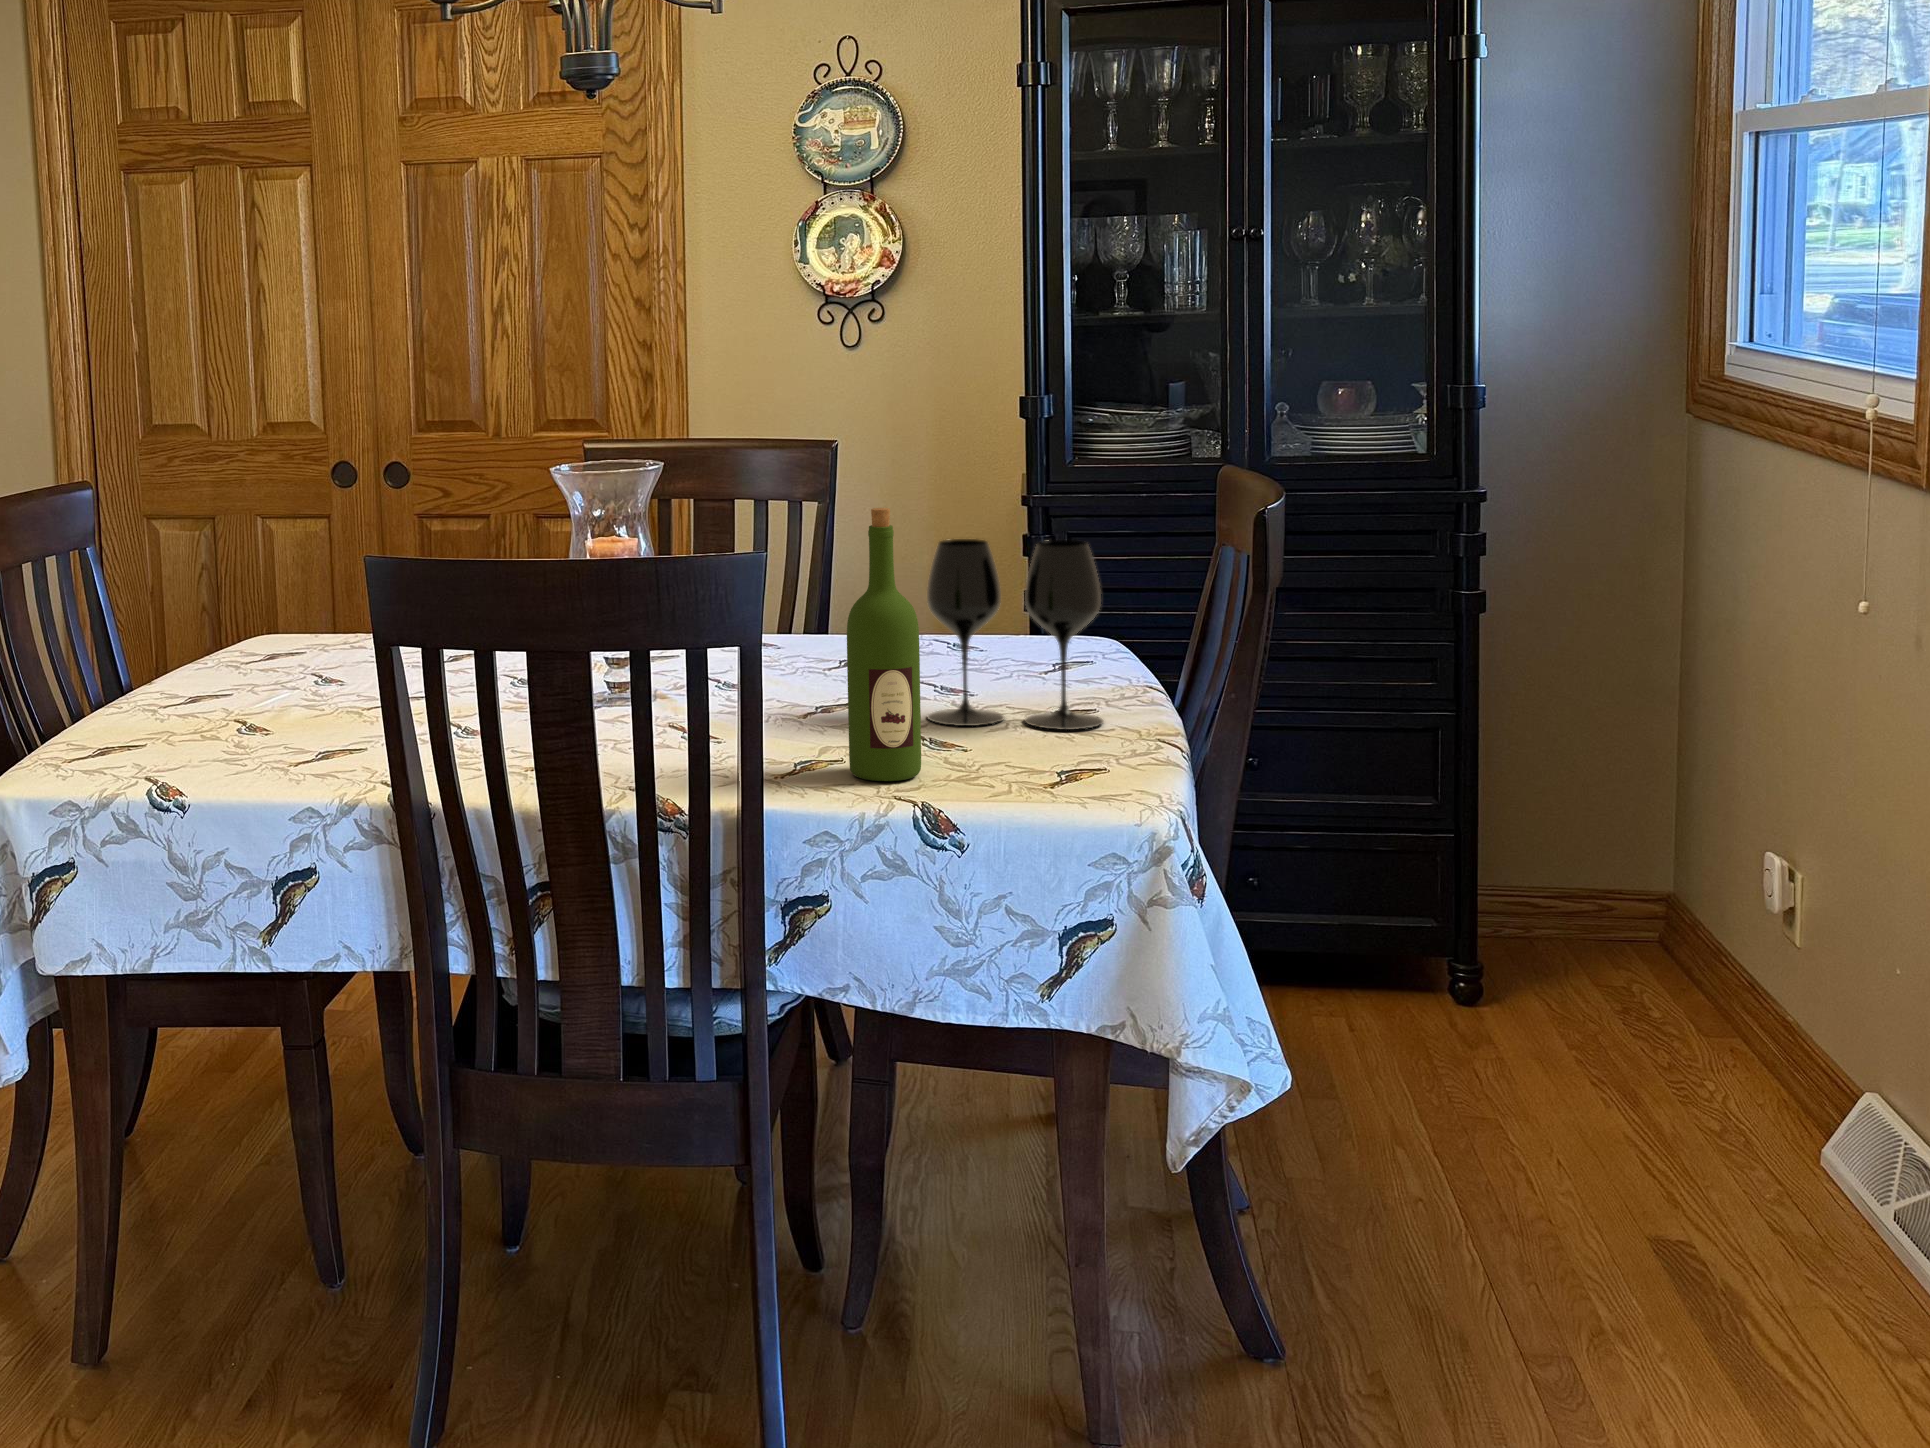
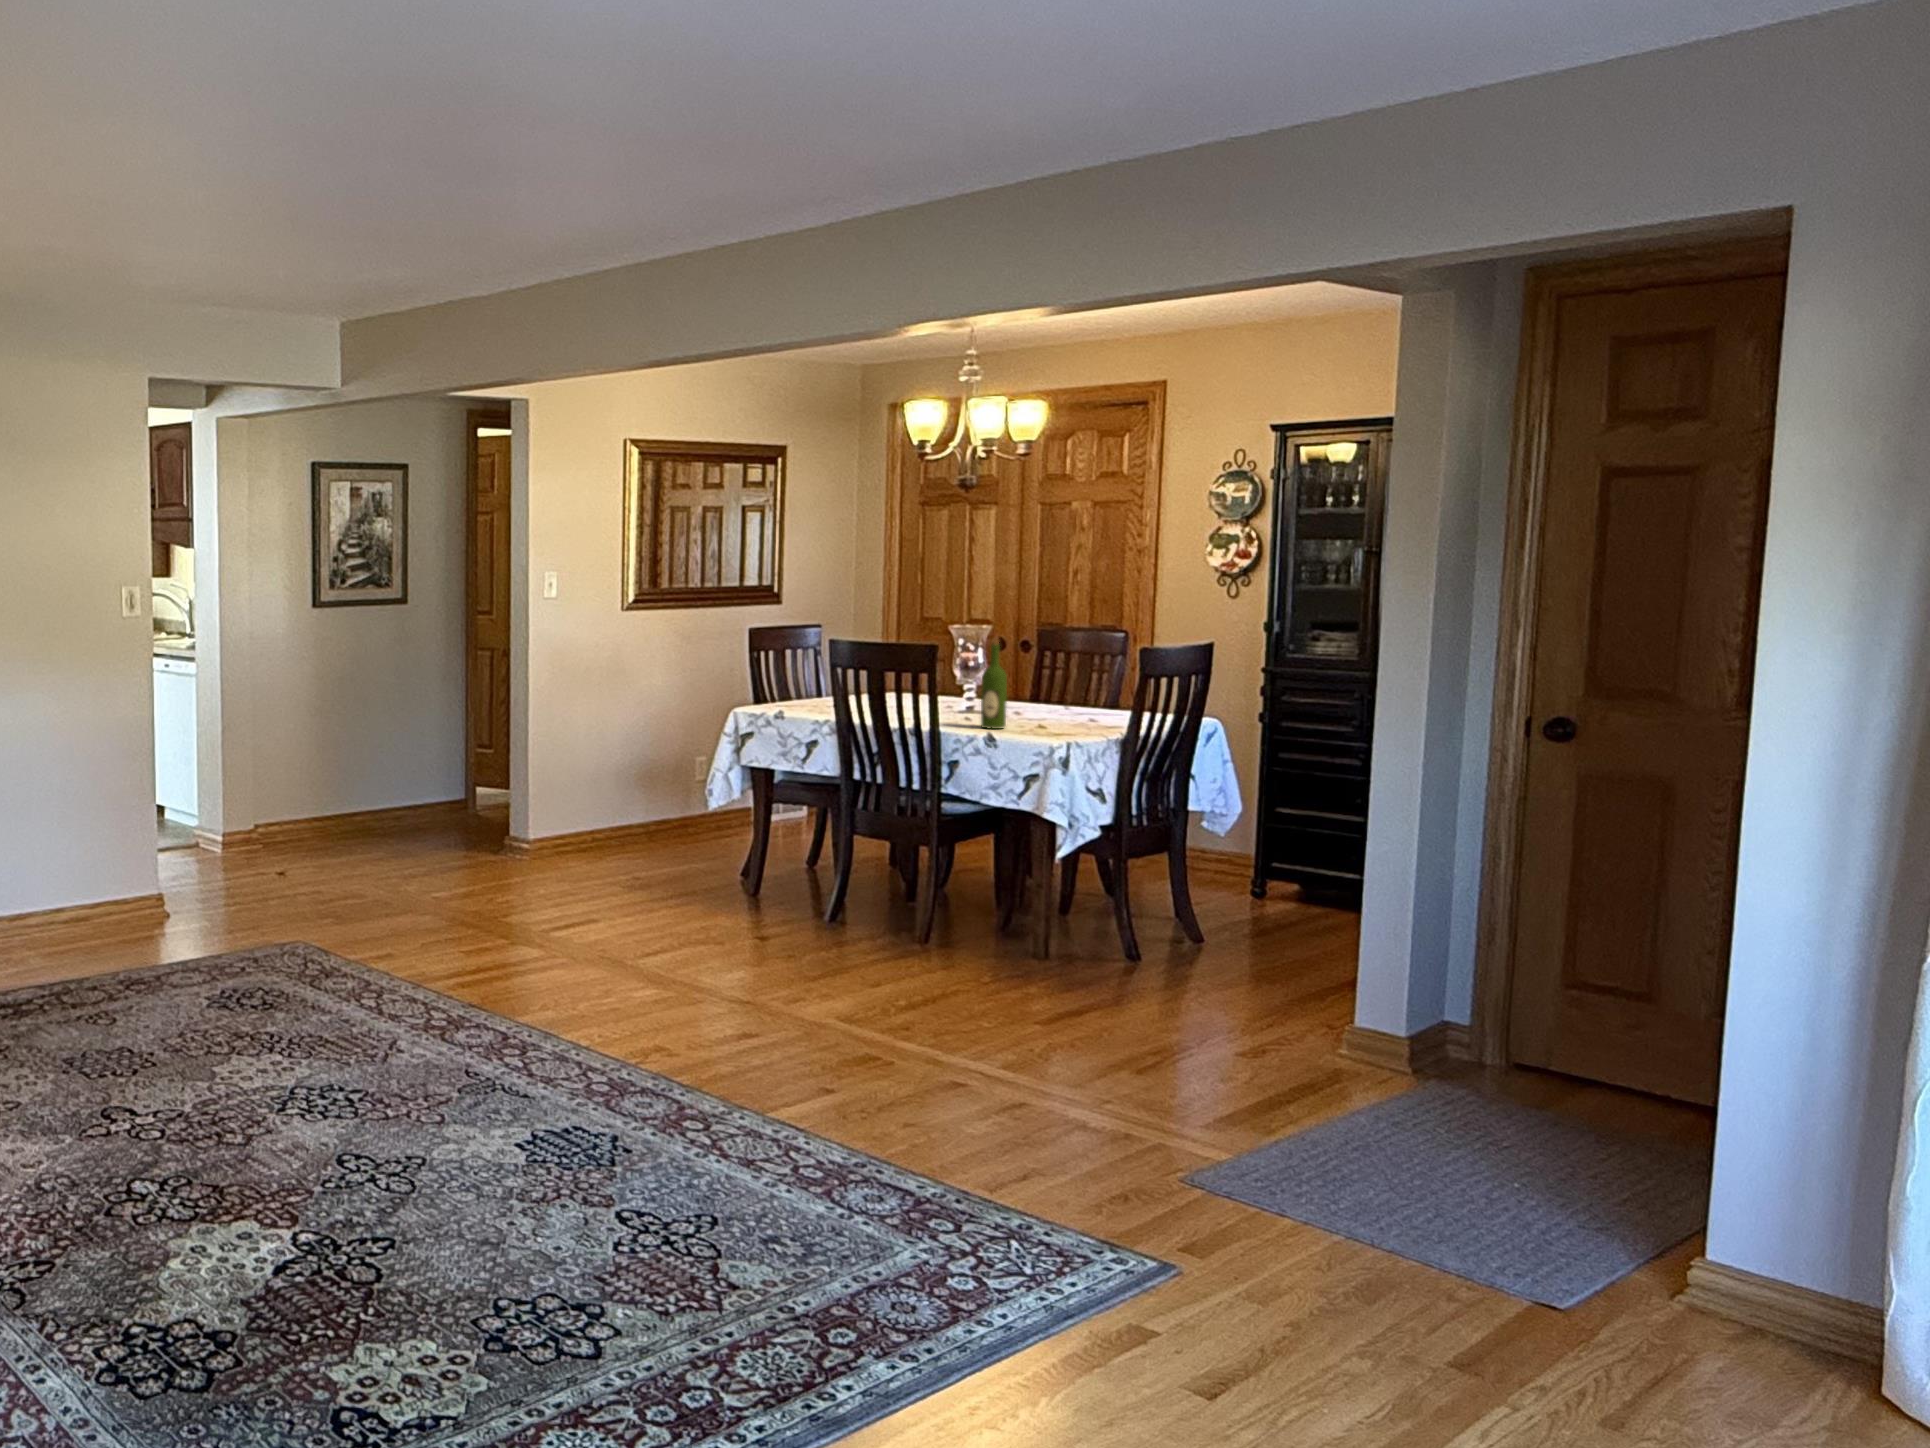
wine glass: present [927,539,1104,730] -> none [1049,658,1110,728]

